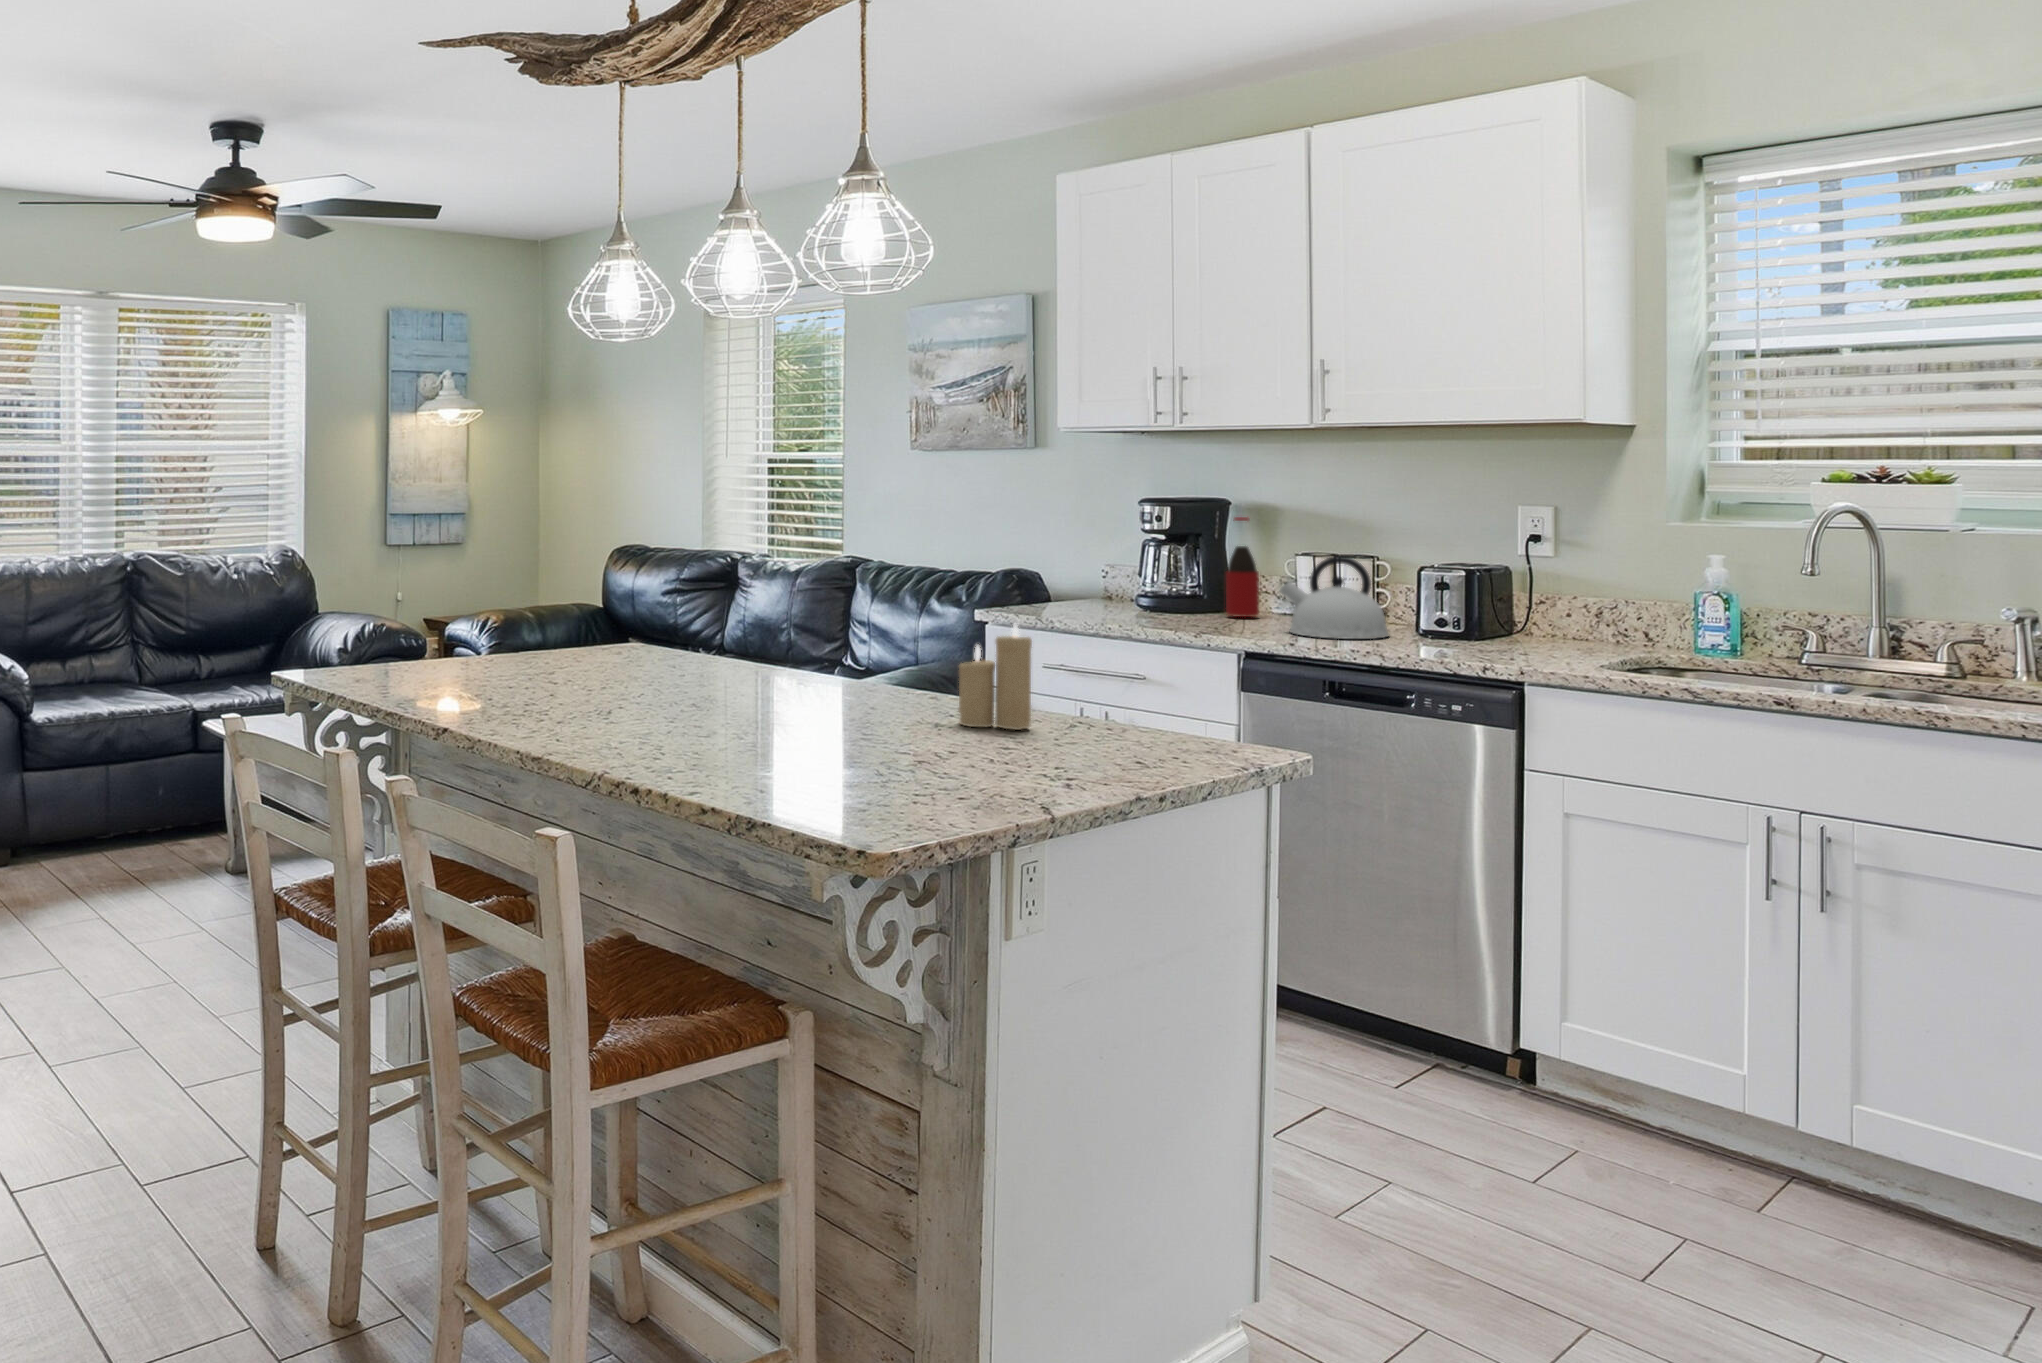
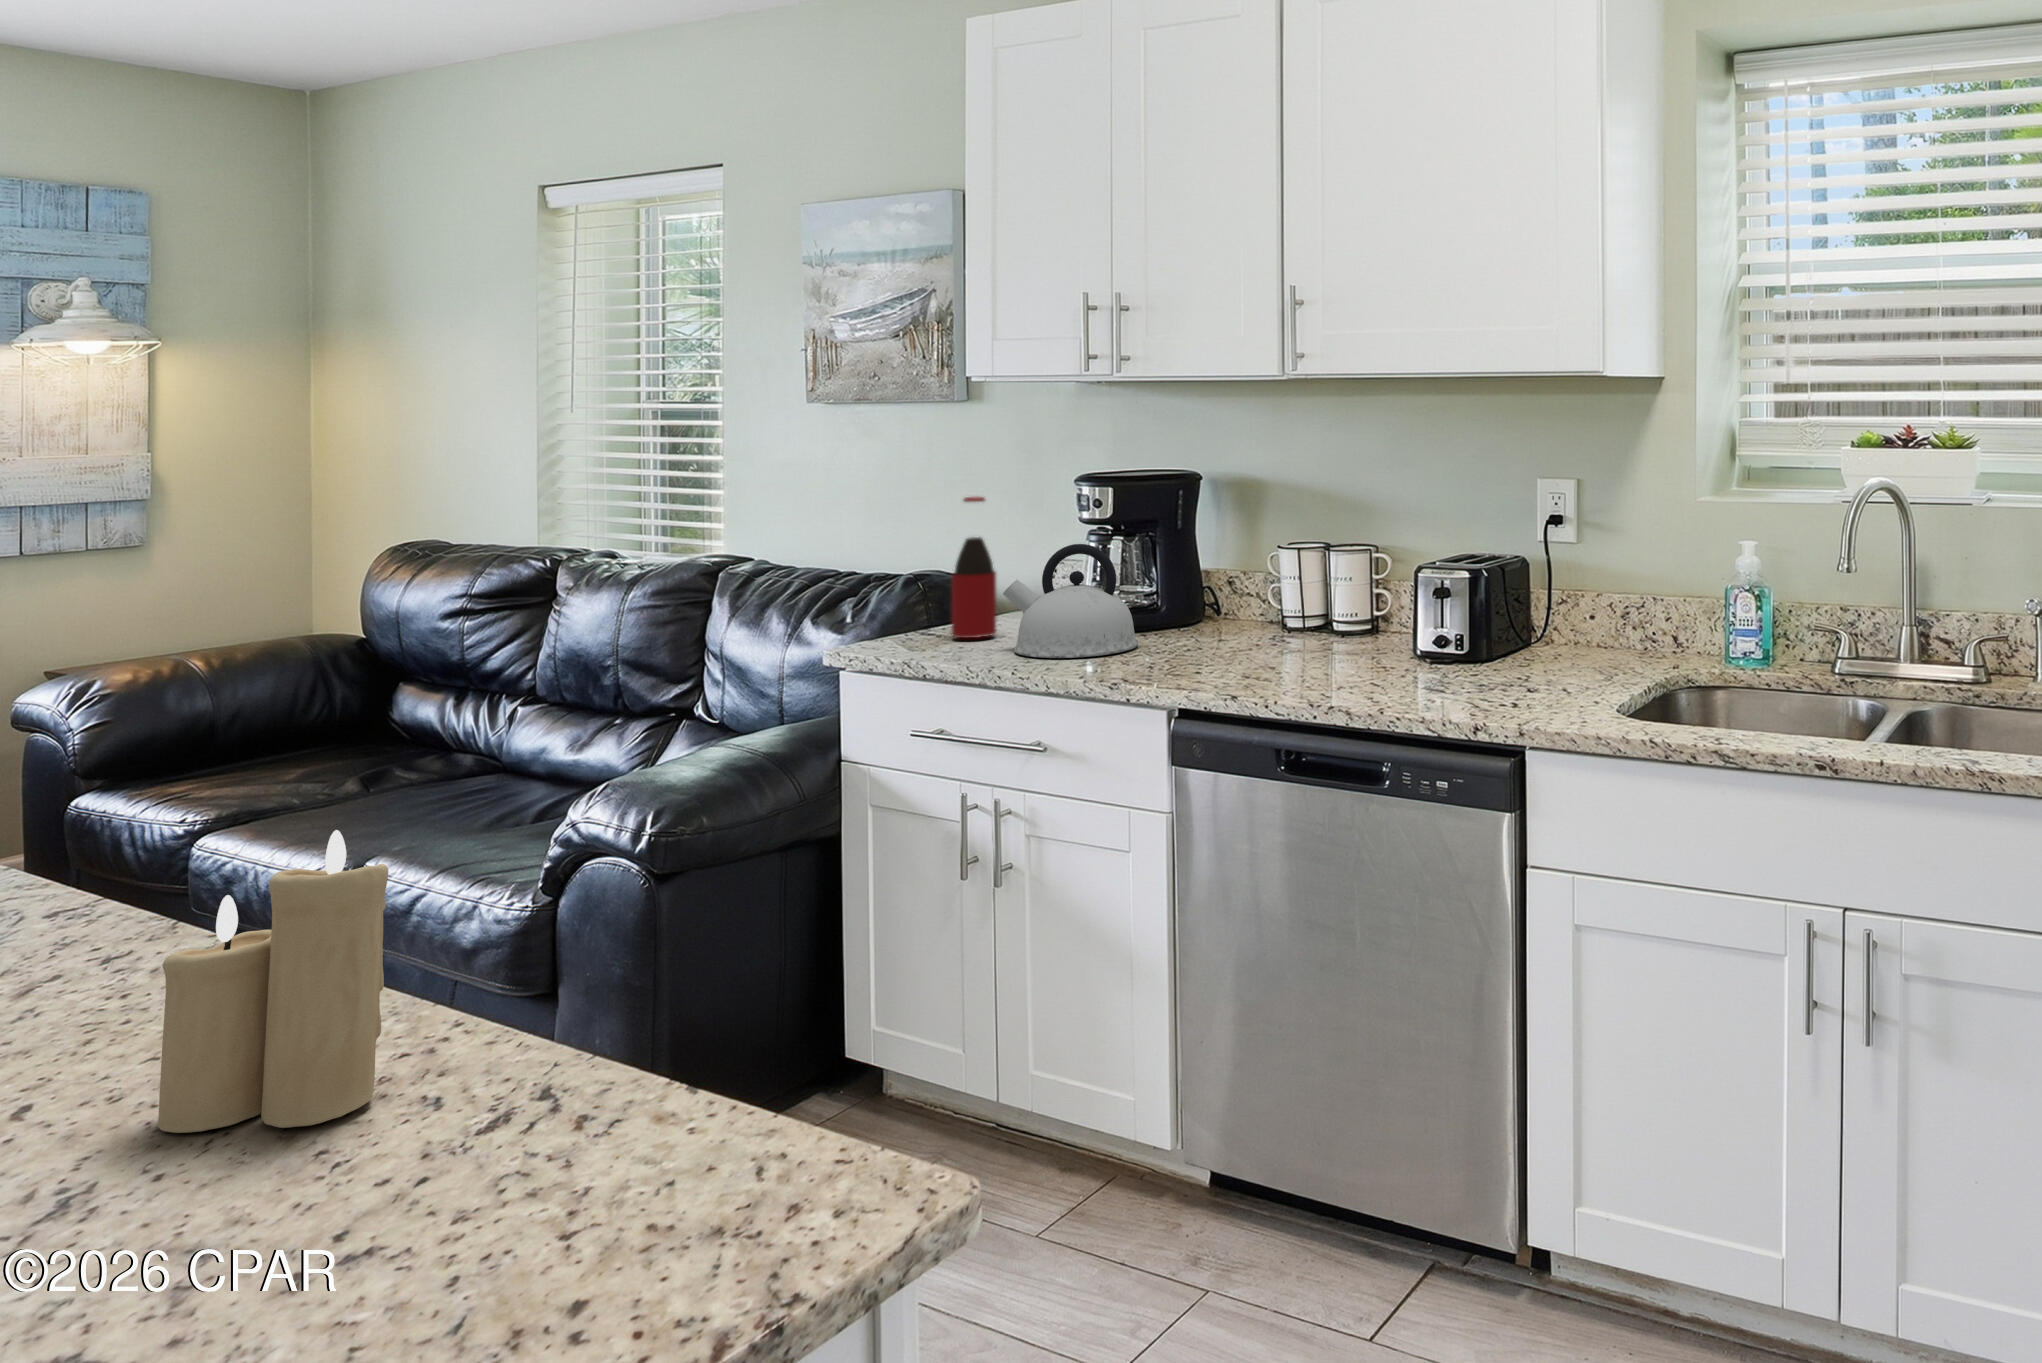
bottle: present [1226,517,1259,617] -> present [952,497,996,638]
kettle: present [1280,556,1389,639] -> present [1003,544,1138,658]

